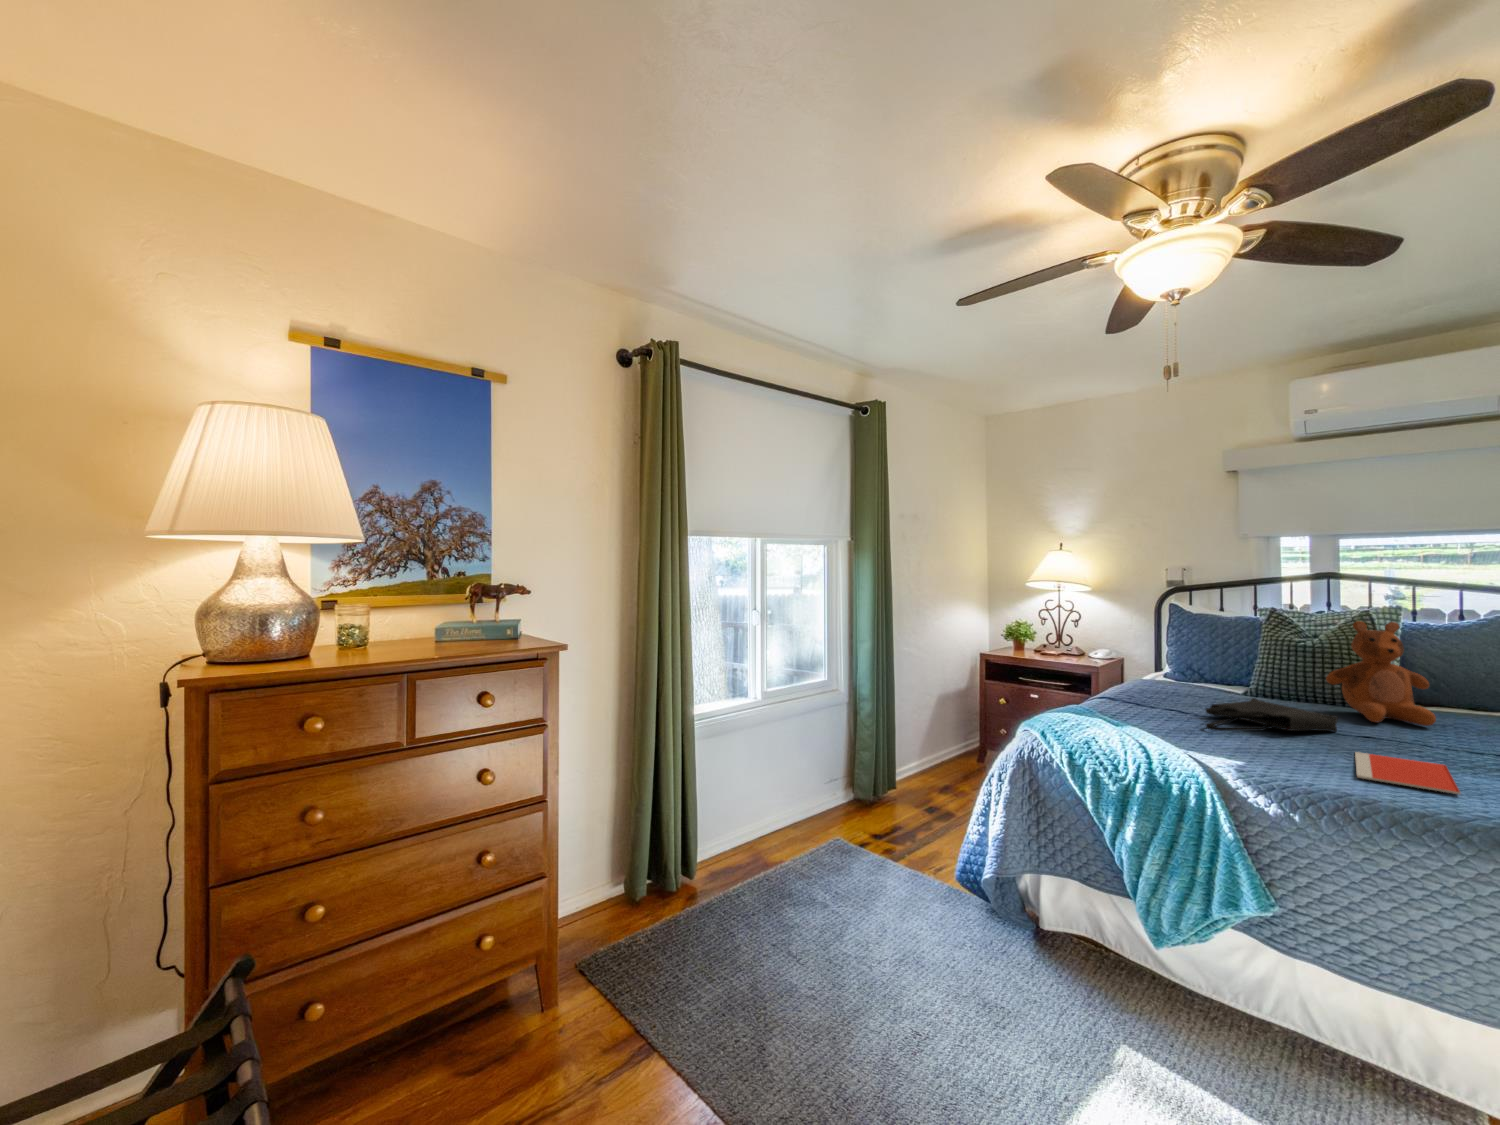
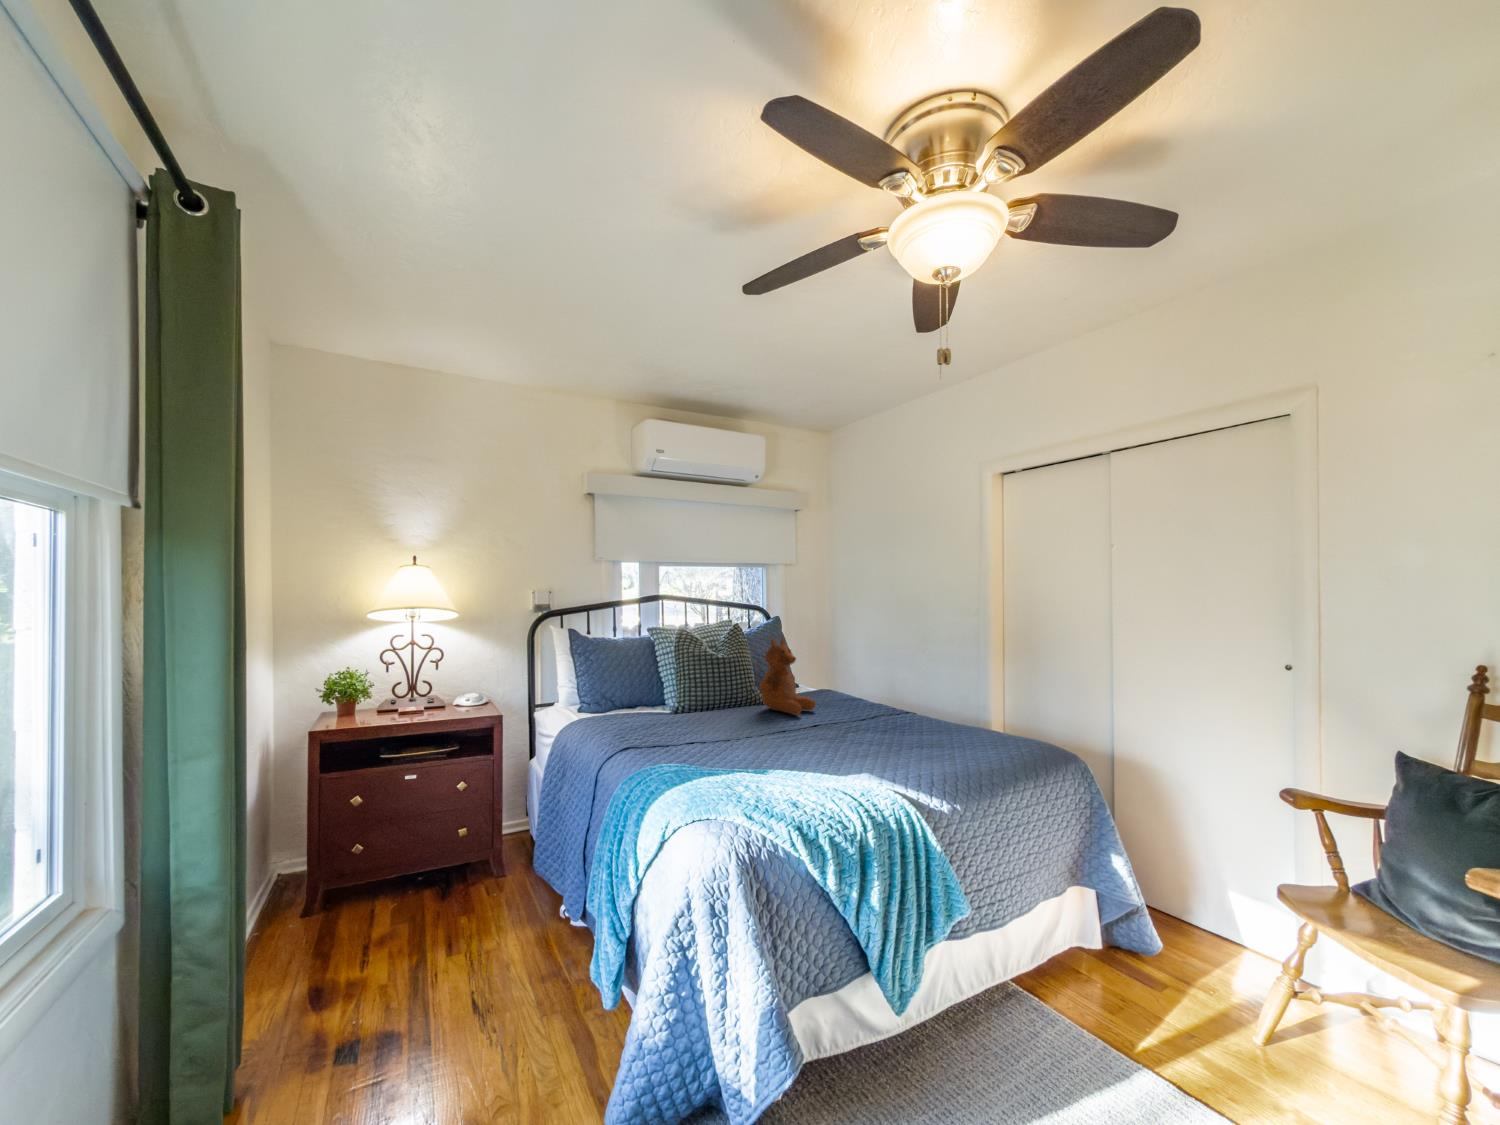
tote bag: present [1206,698,1338,732] -> none [744,715,817,755]
notebook: present [1355,752,1460,794] -> none [857,736,950,762]

